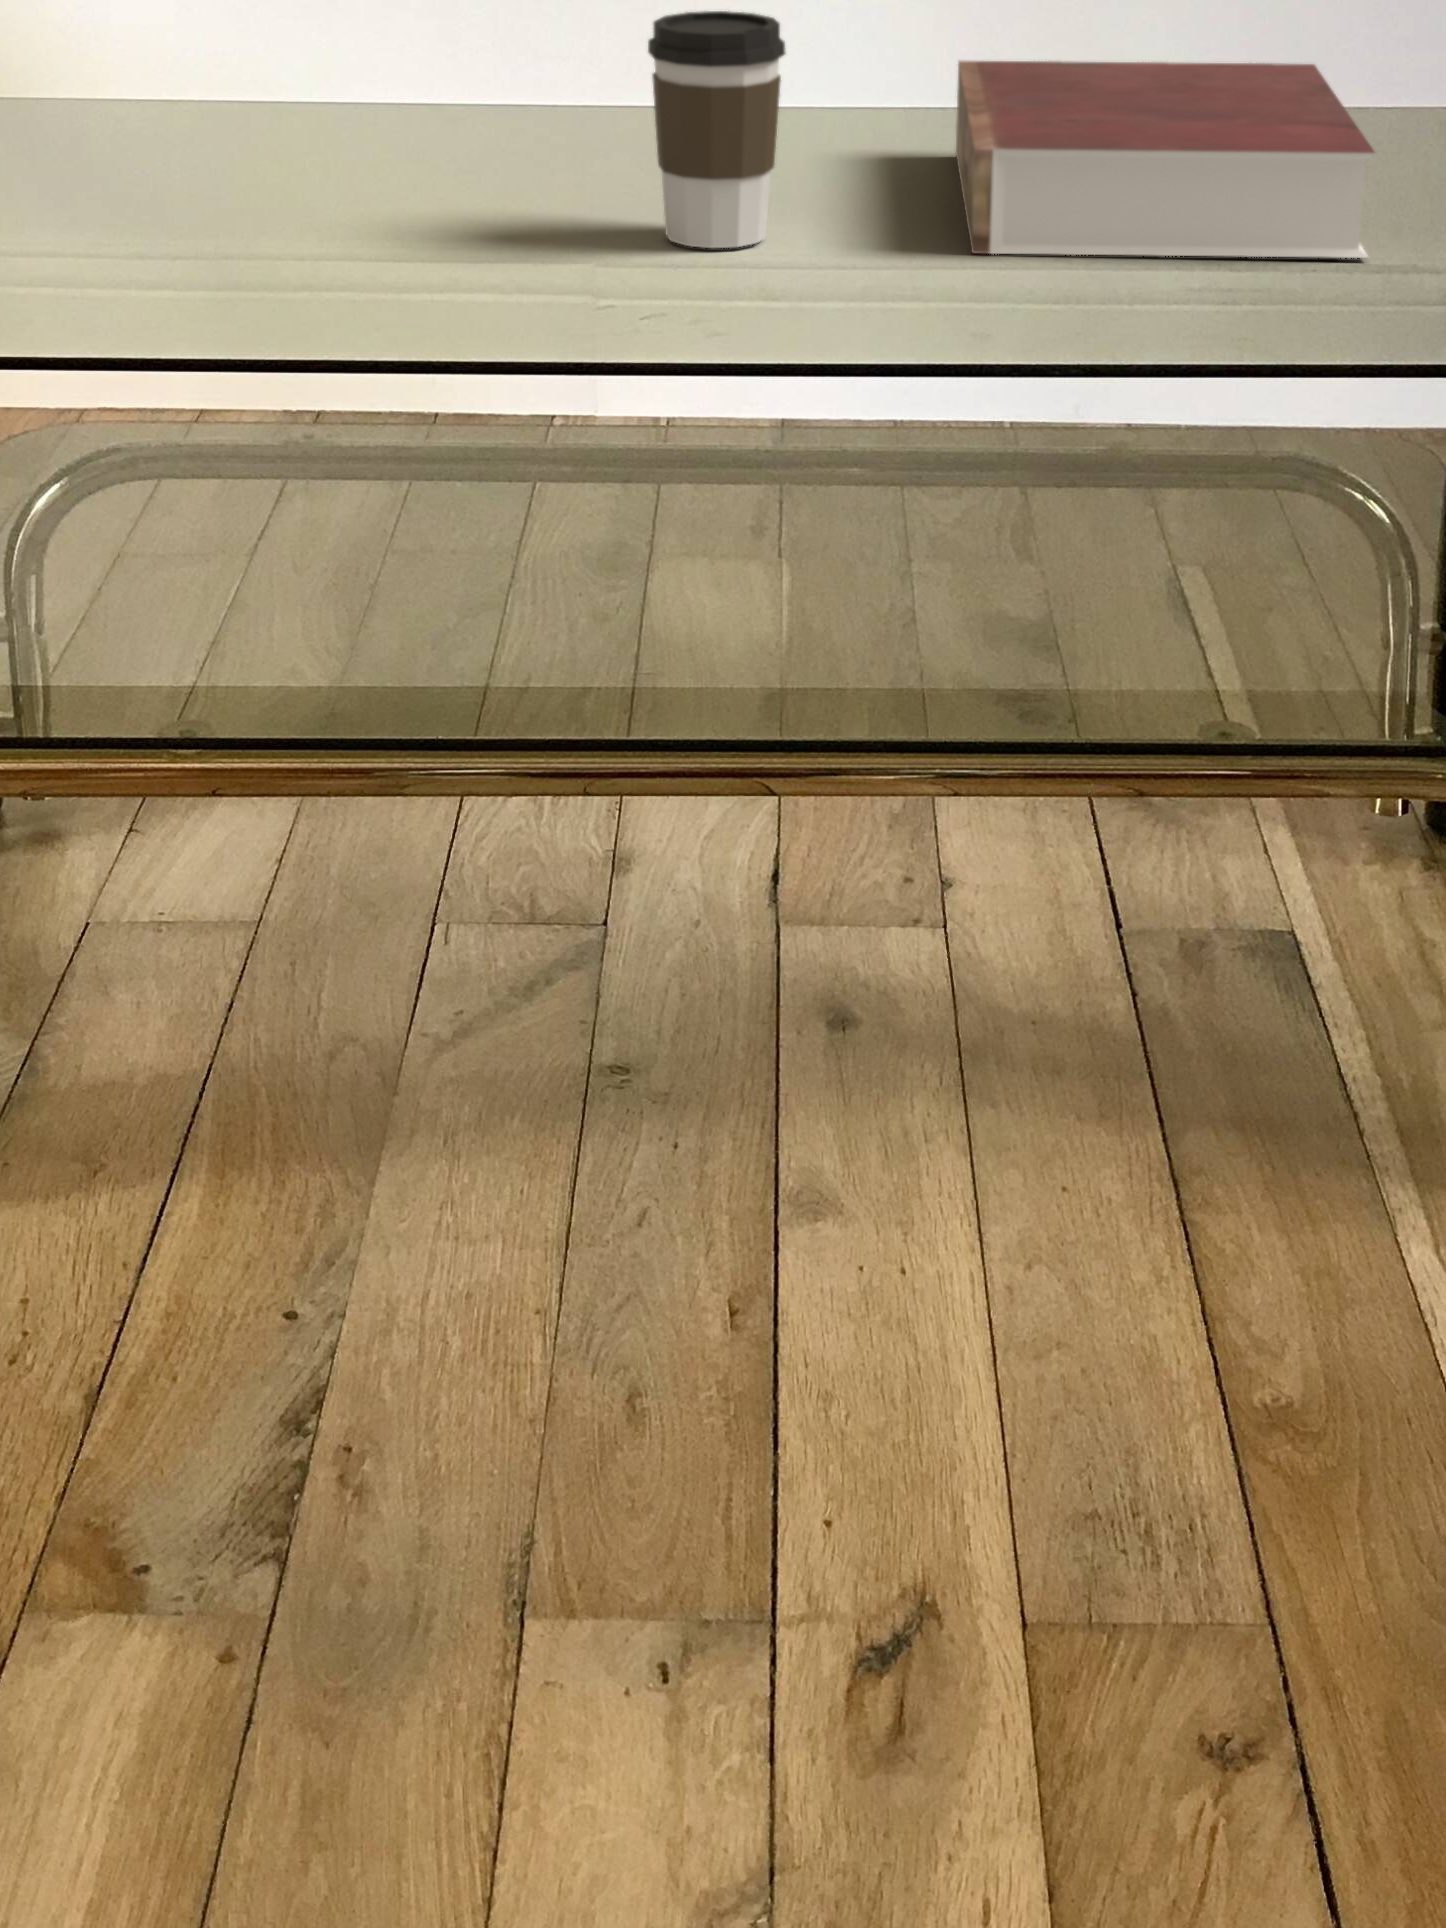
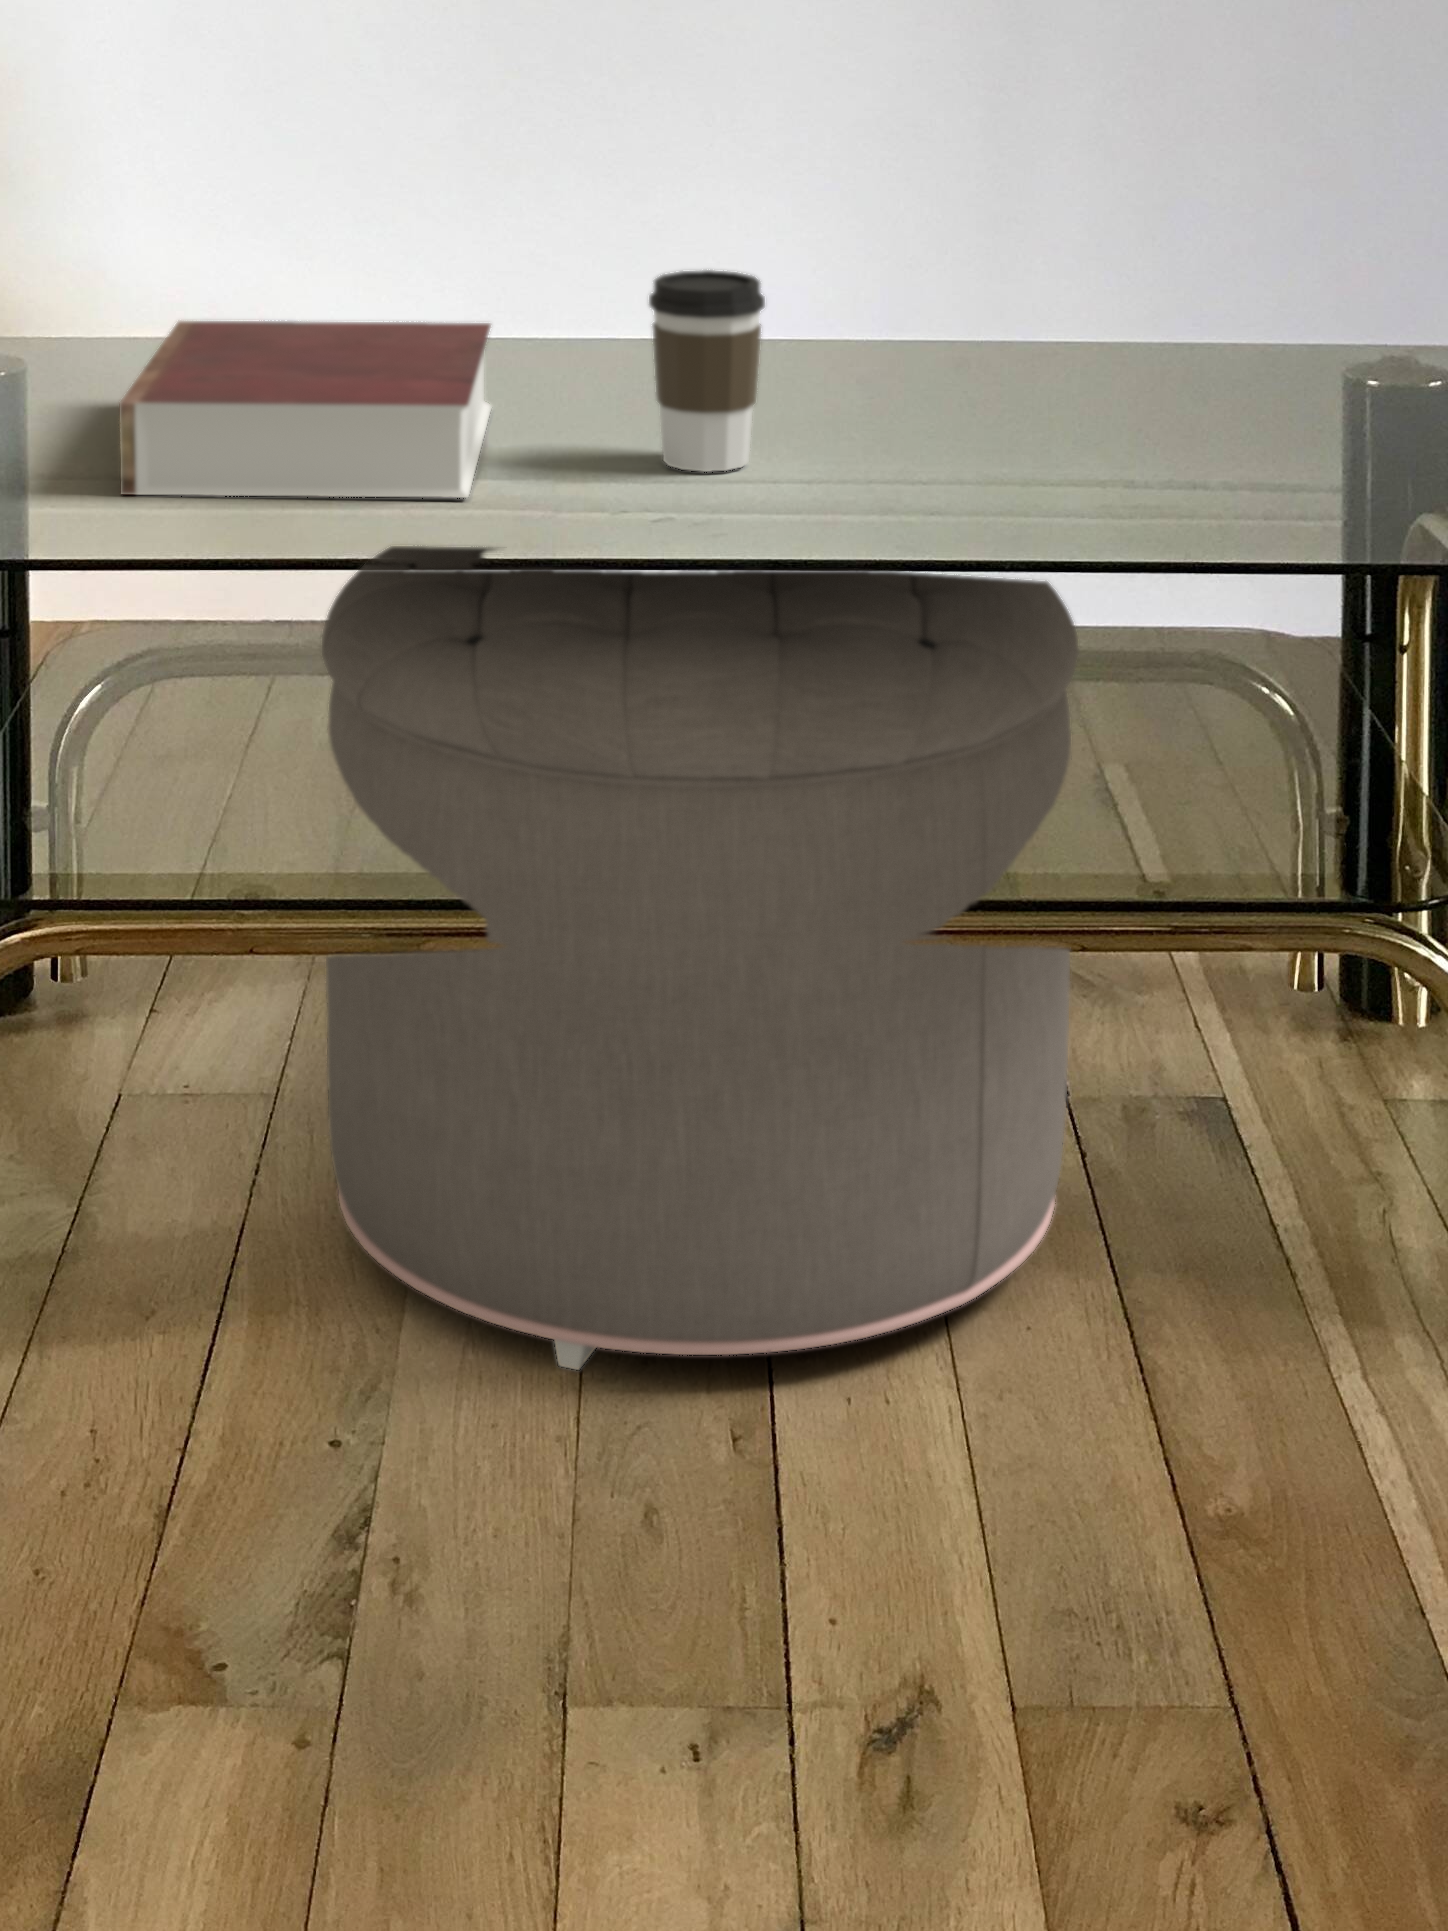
book: present [956,61,1375,258] -> present [119,321,491,498]
ottoman: none [275,267,1145,1234] -> present [322,546,1078,1370]

